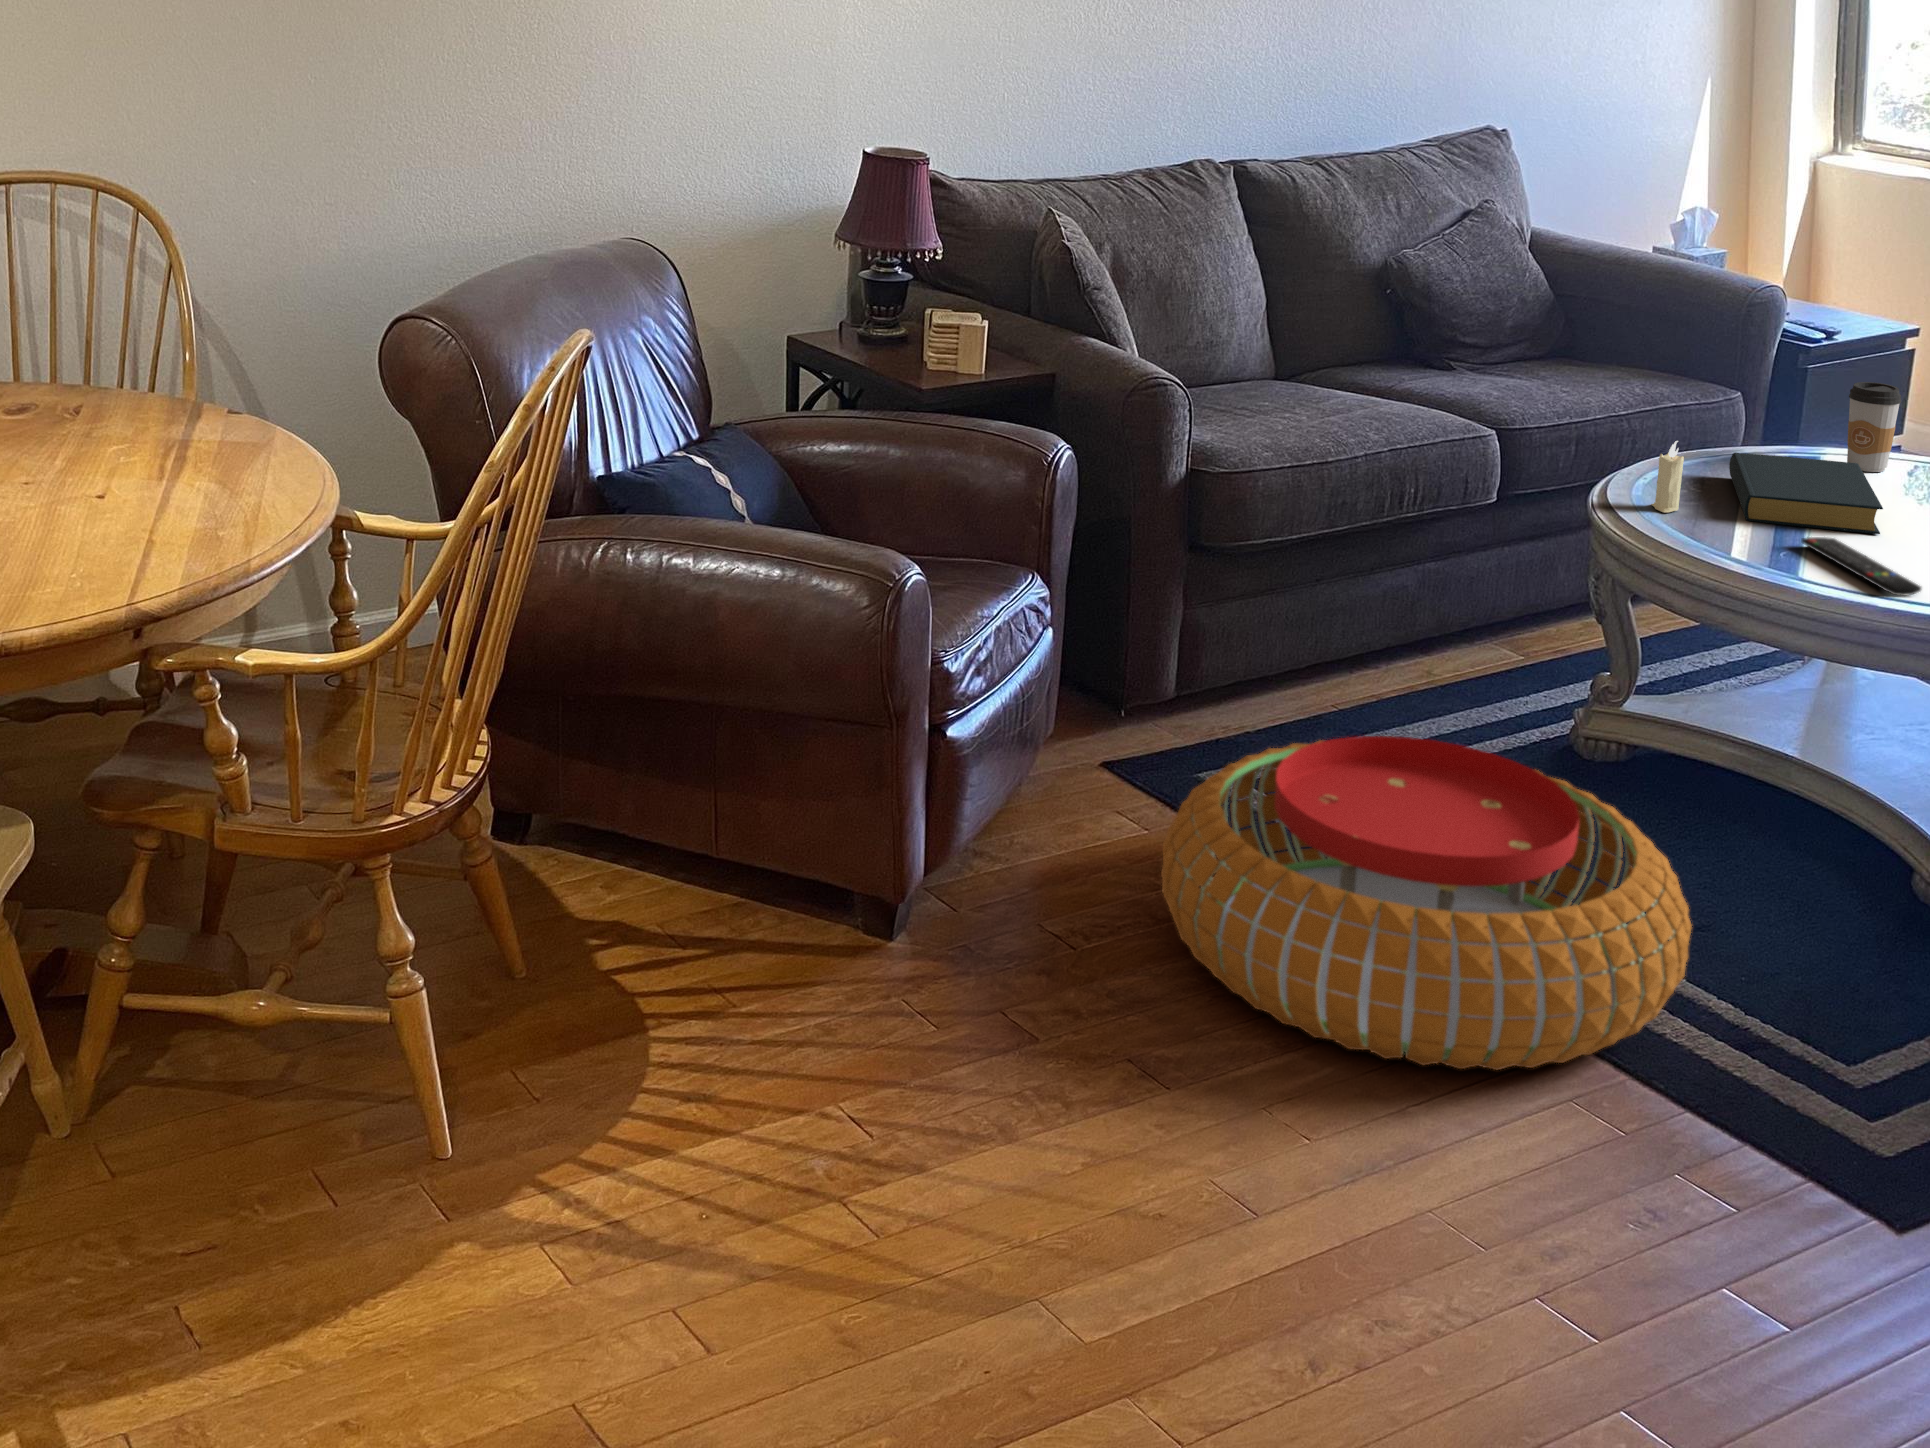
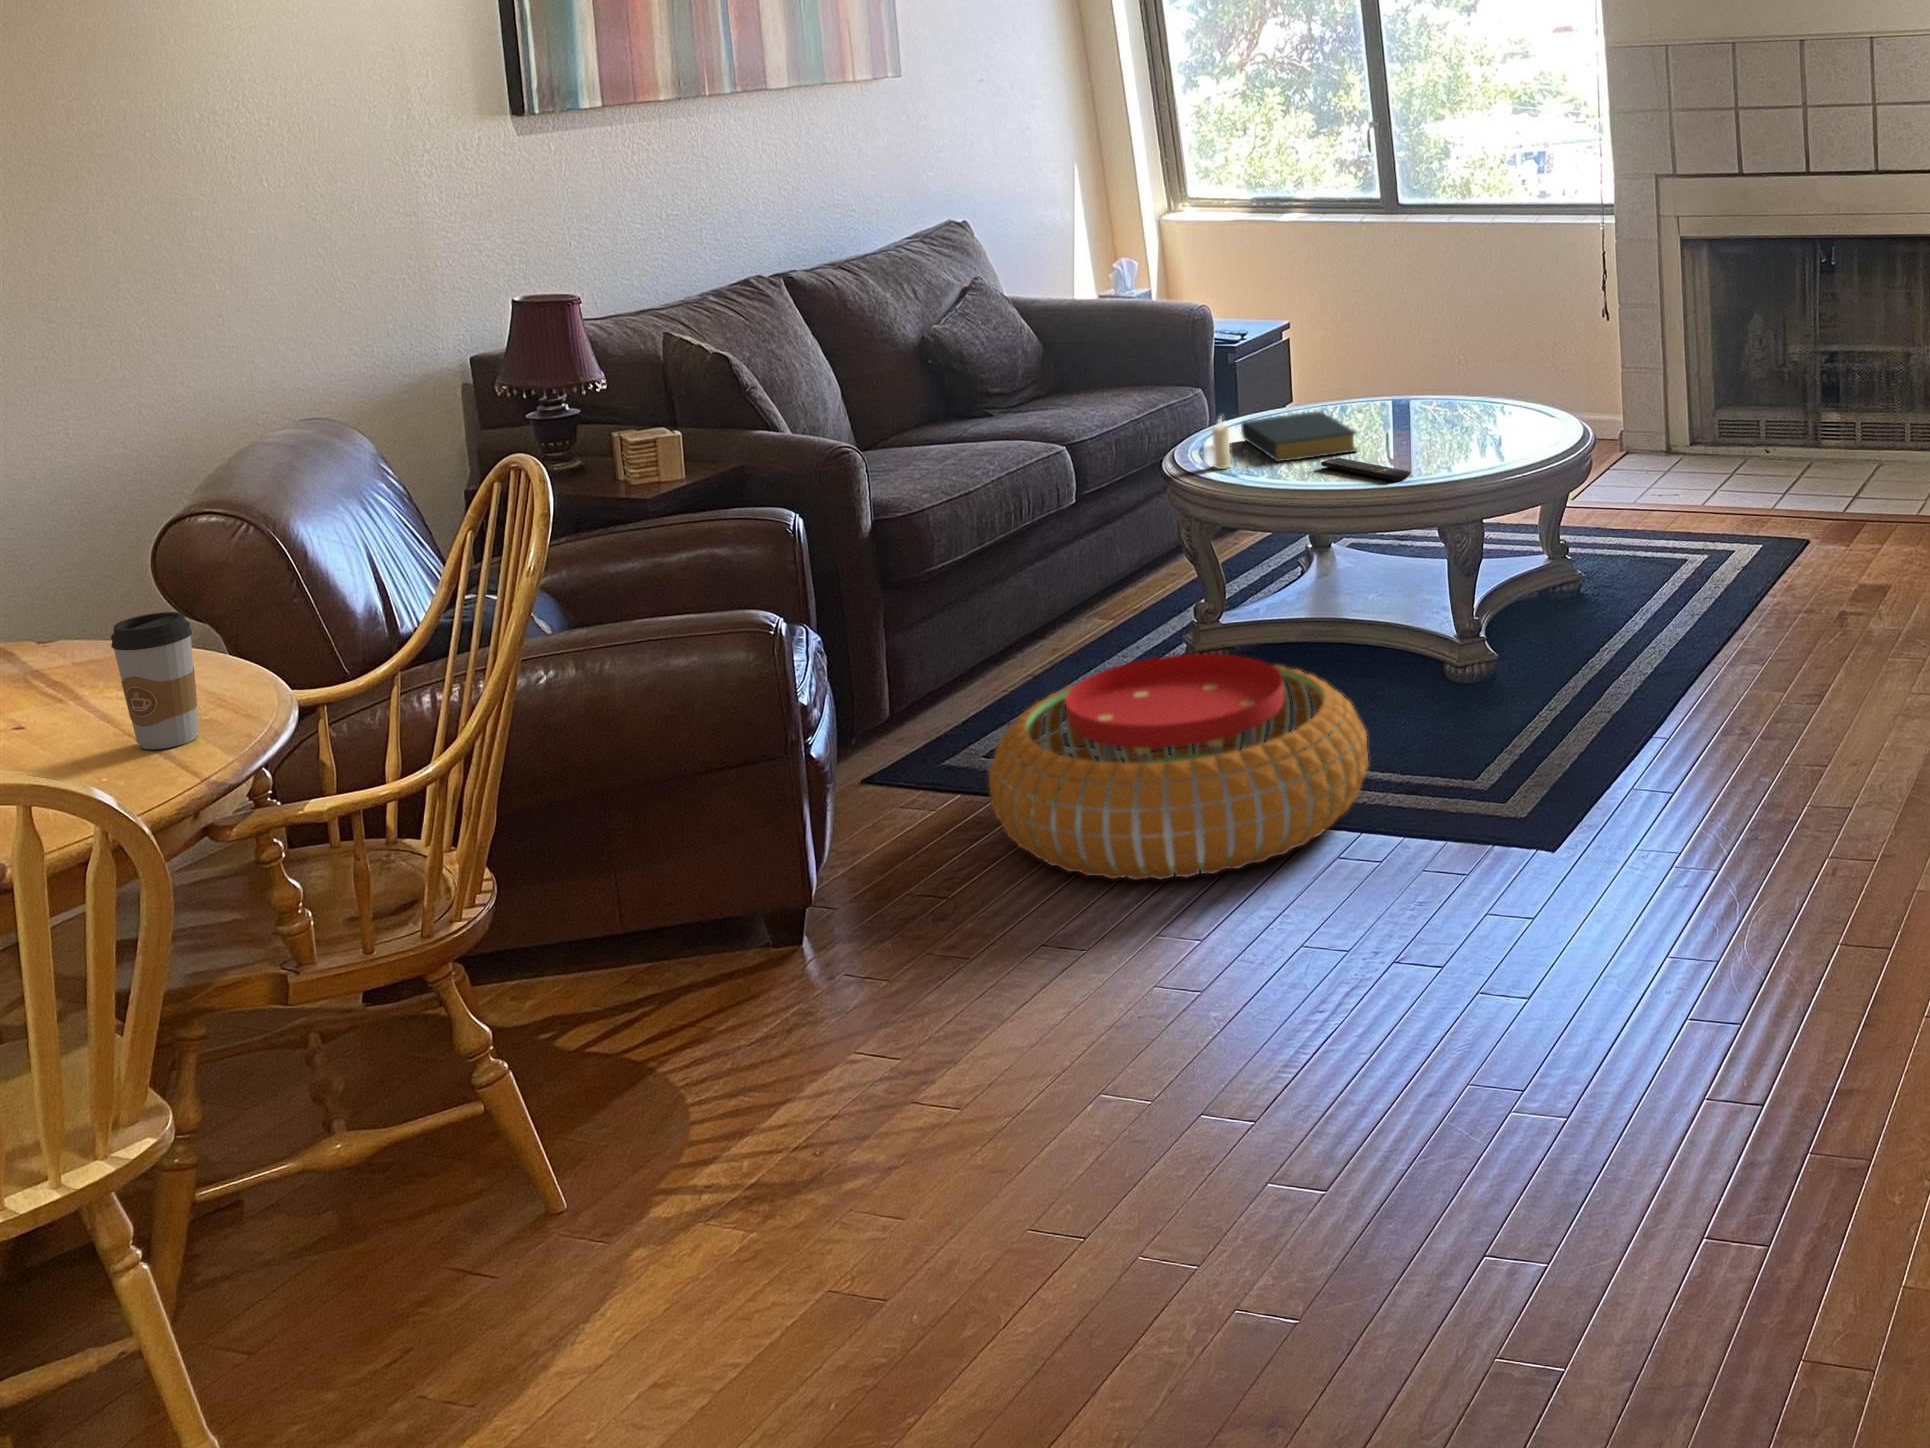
coffee cup: present [1847,382,1901,472] -> present [111,612,198,749]

